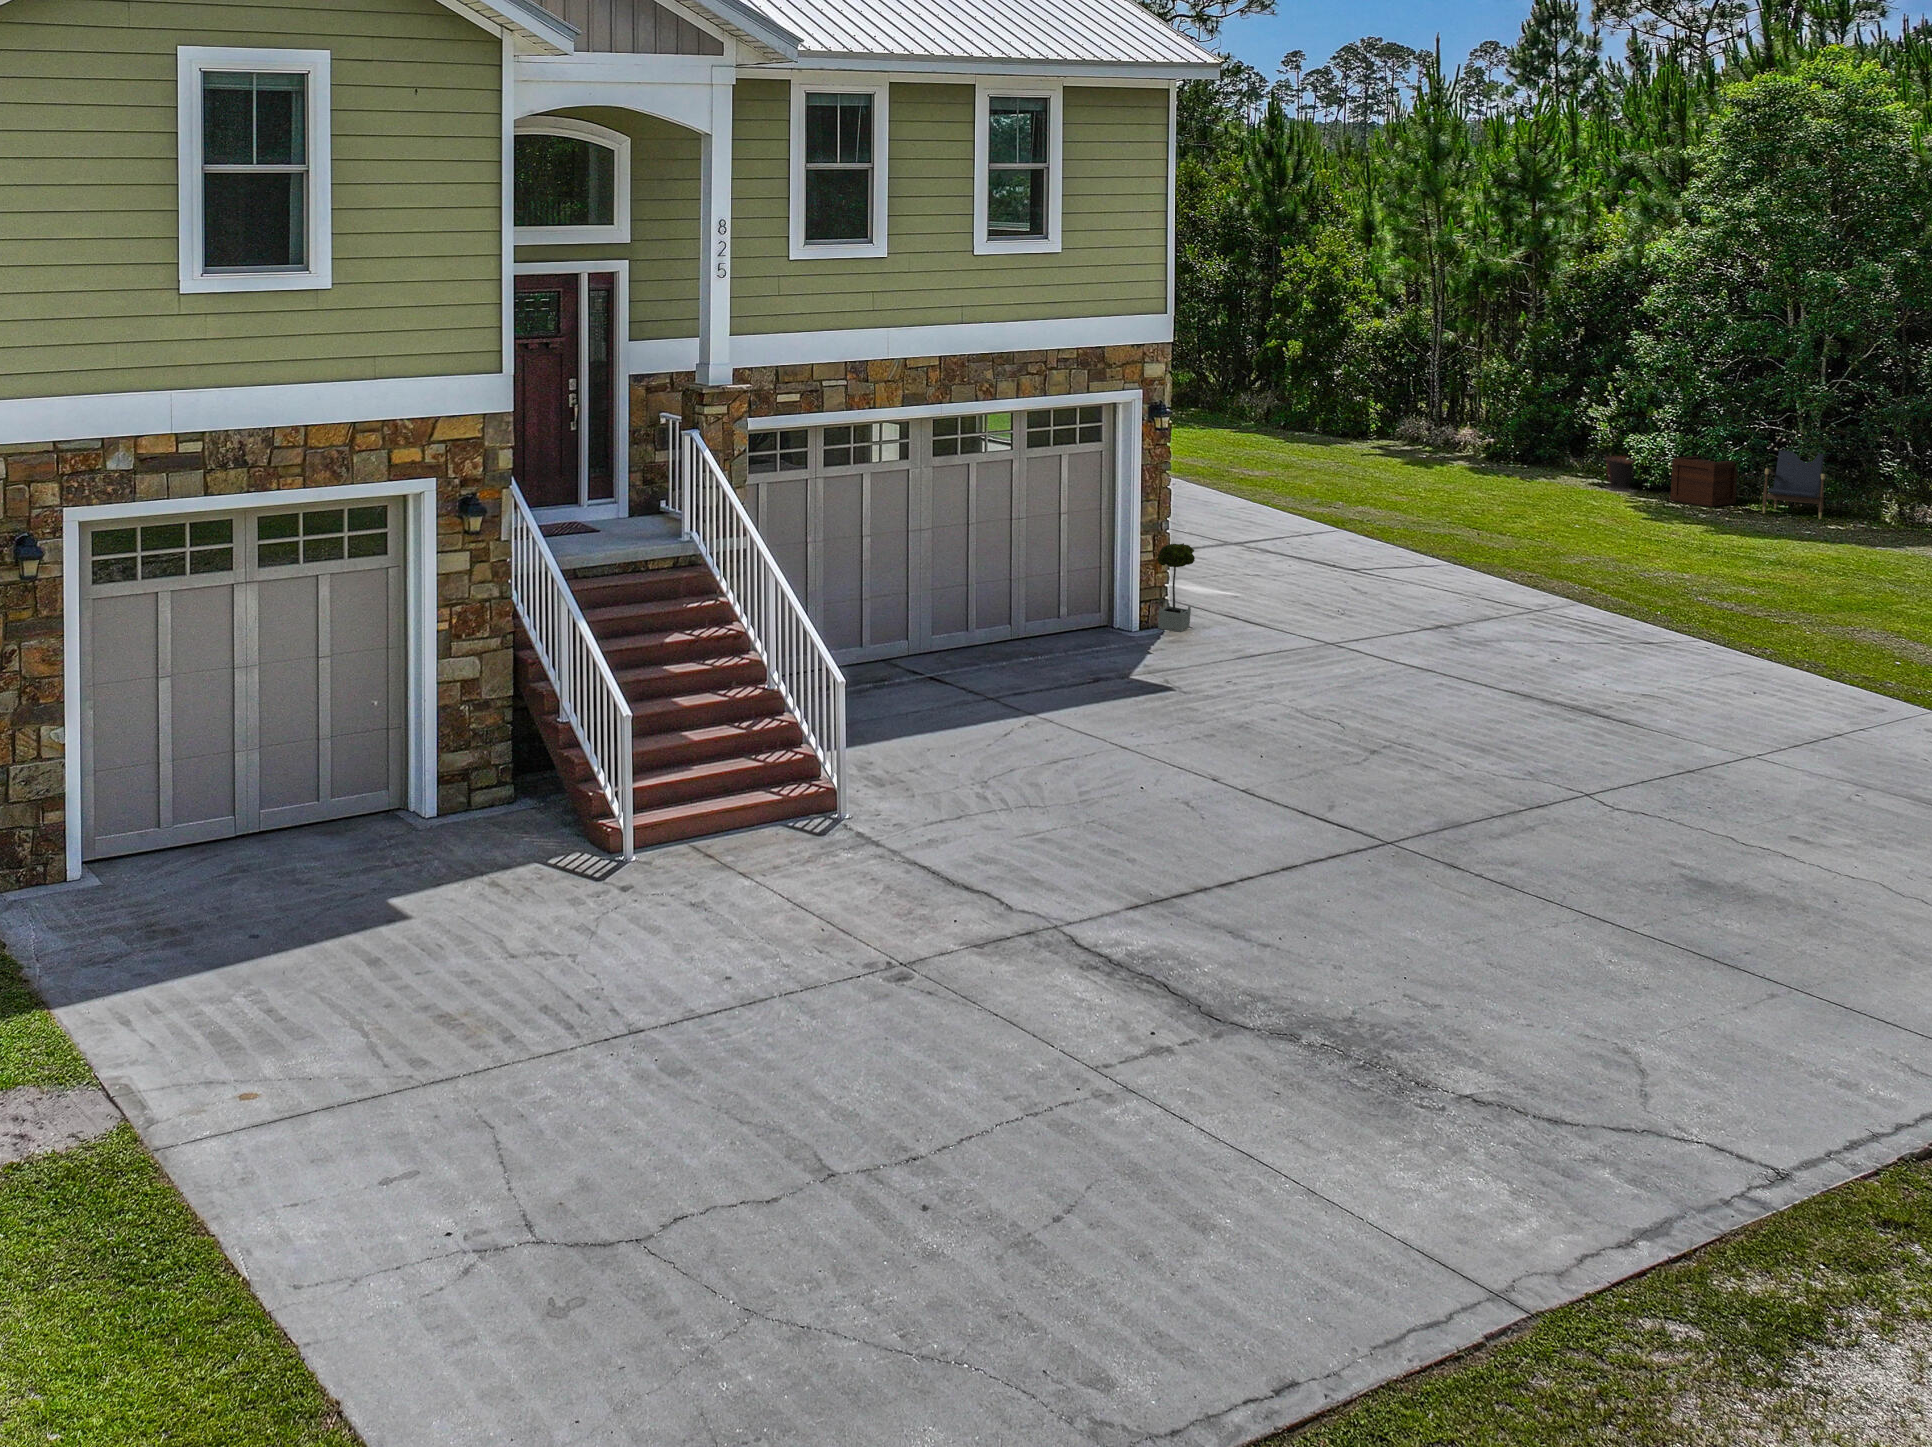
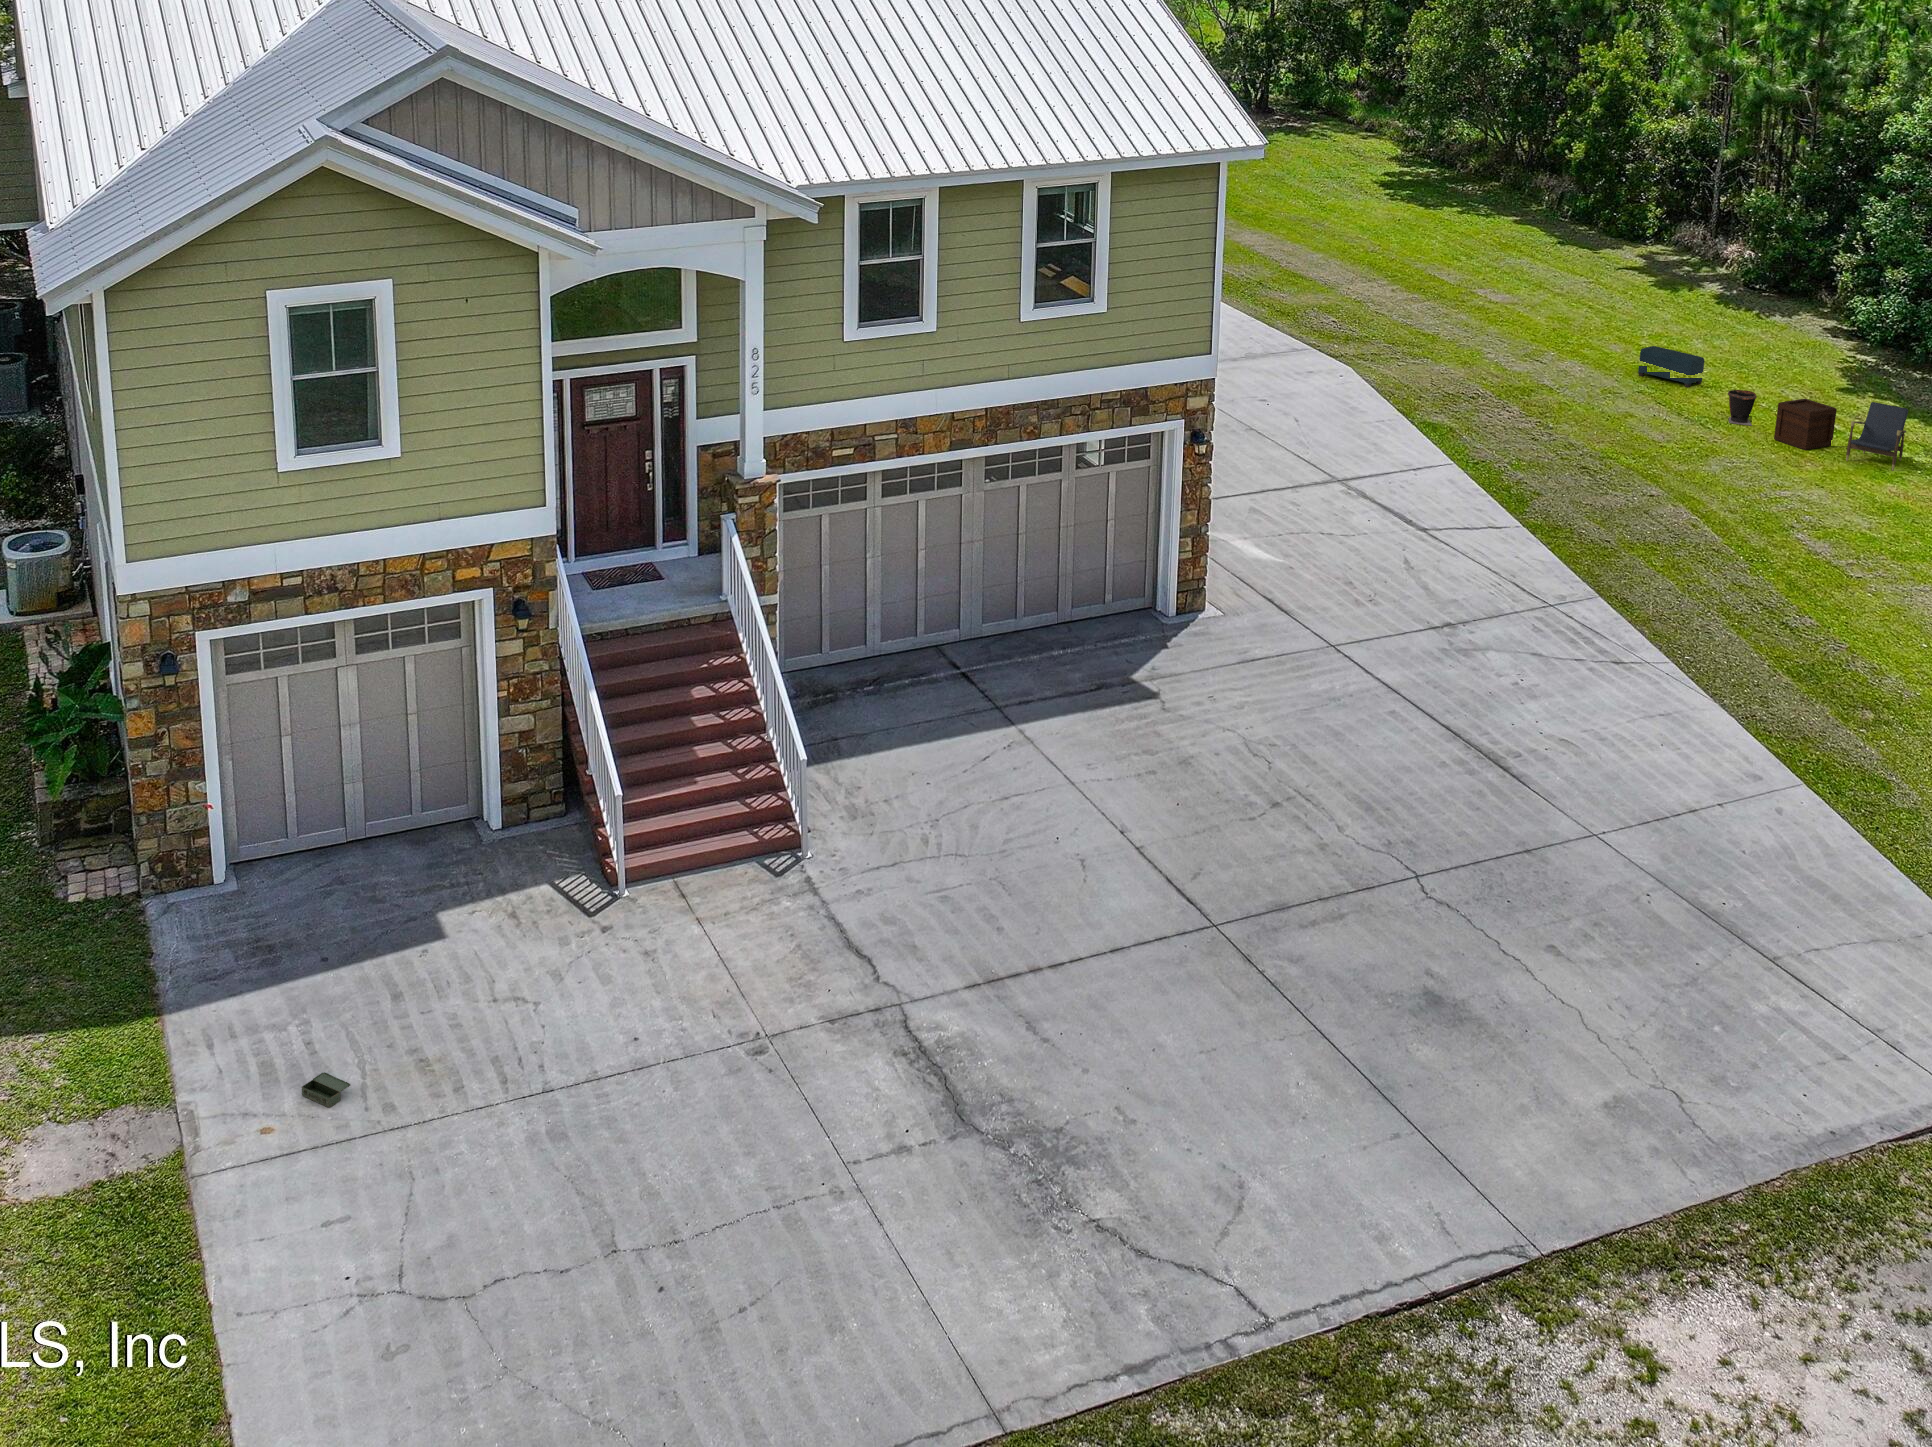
bench: none [1480,431,1554,469] -> present [1638,346,1704,387]
potted tree: present [1157,543,1195,632] -> none [1188,547,1221,620]
toolbox: none [275,1063,348,1108] -> present [302,1072,351,1108]

